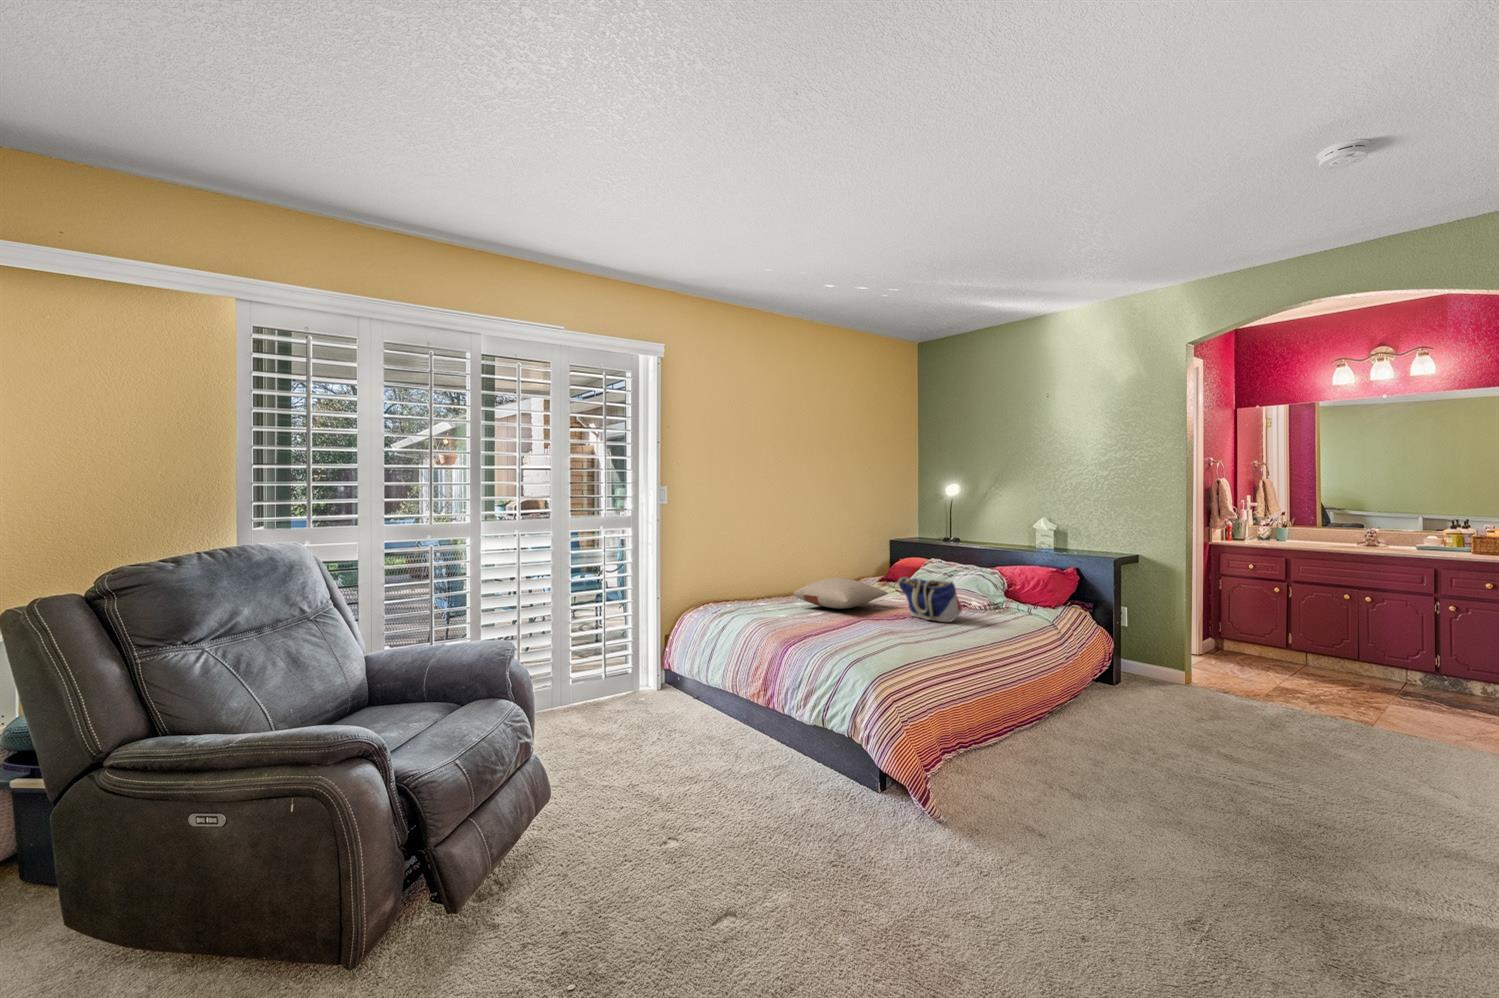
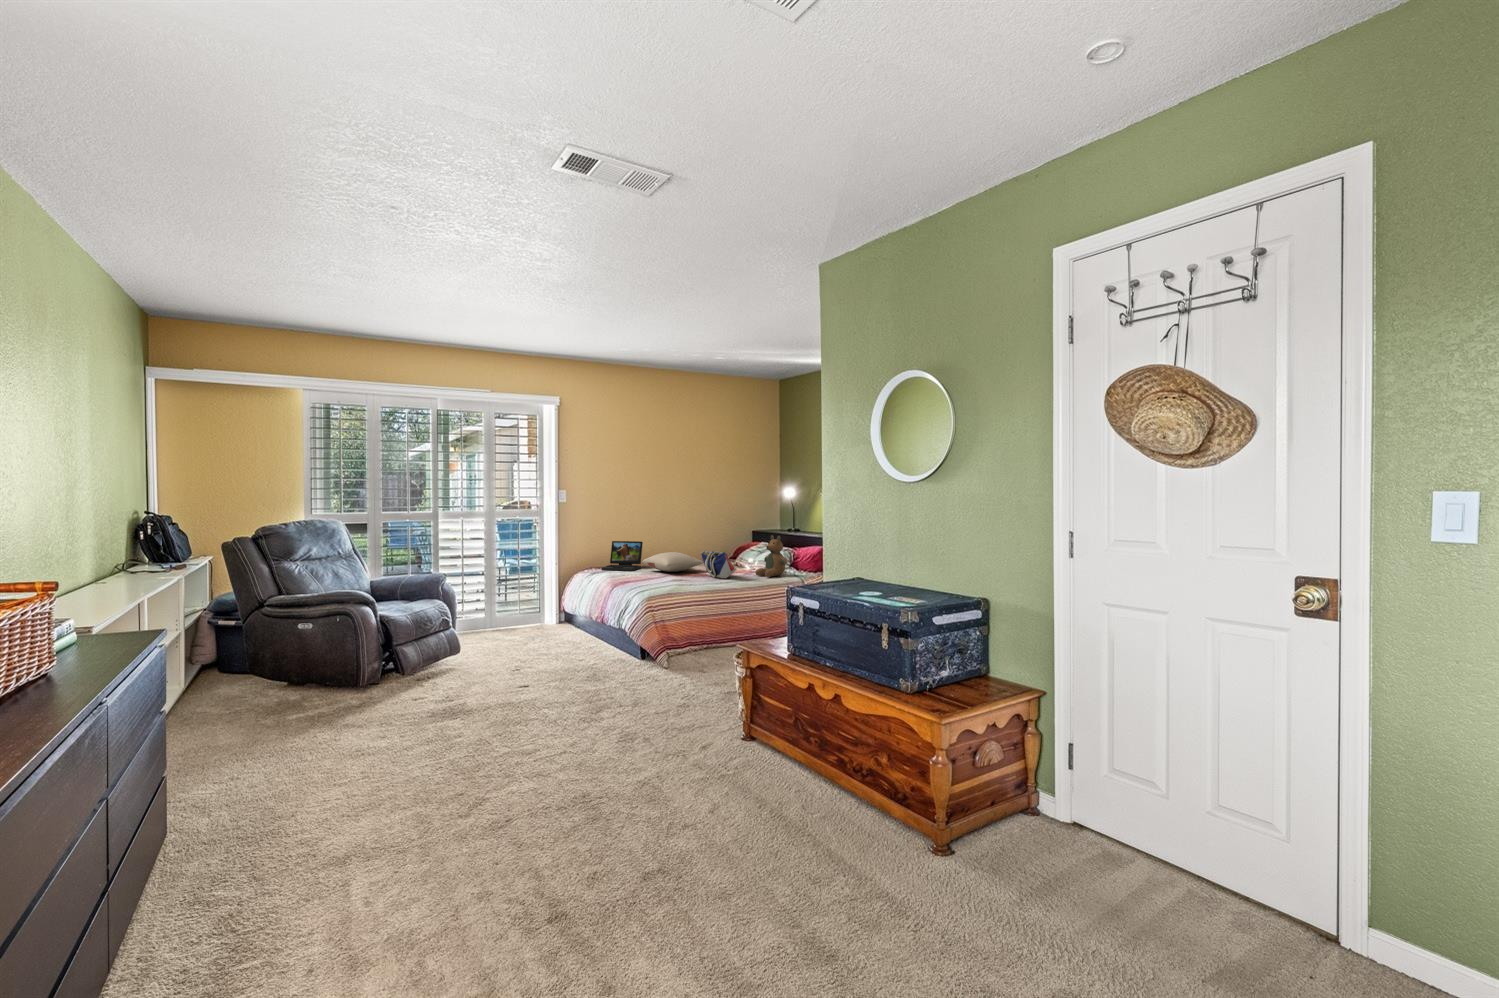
teddy bear: none [980,551,1033,617] -> present [755,535,787,577]
laptop: none [729,561,782,608] -> present [601,541,643,571]

